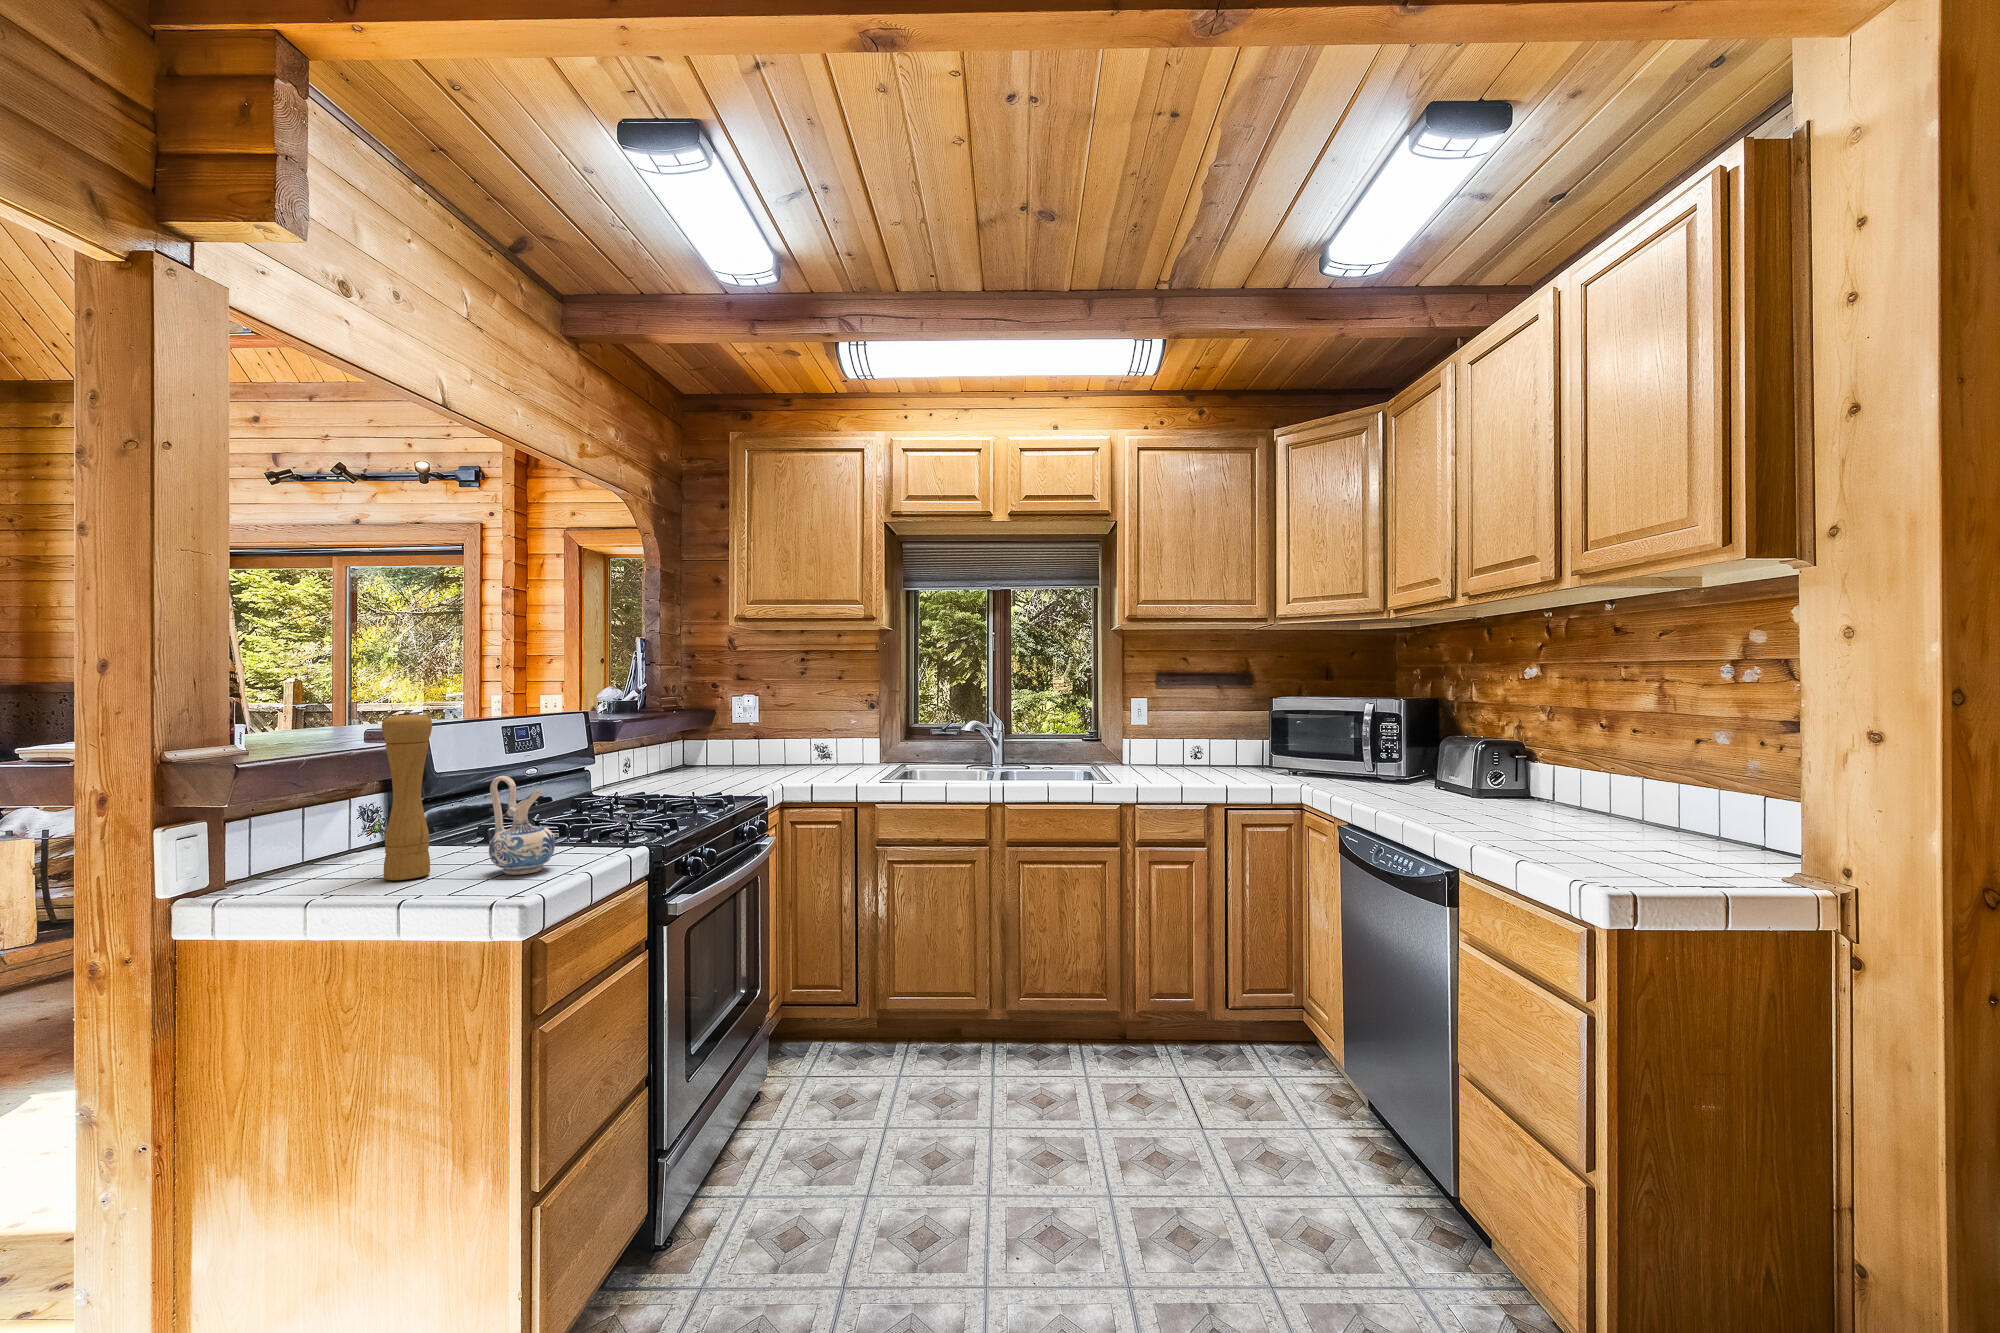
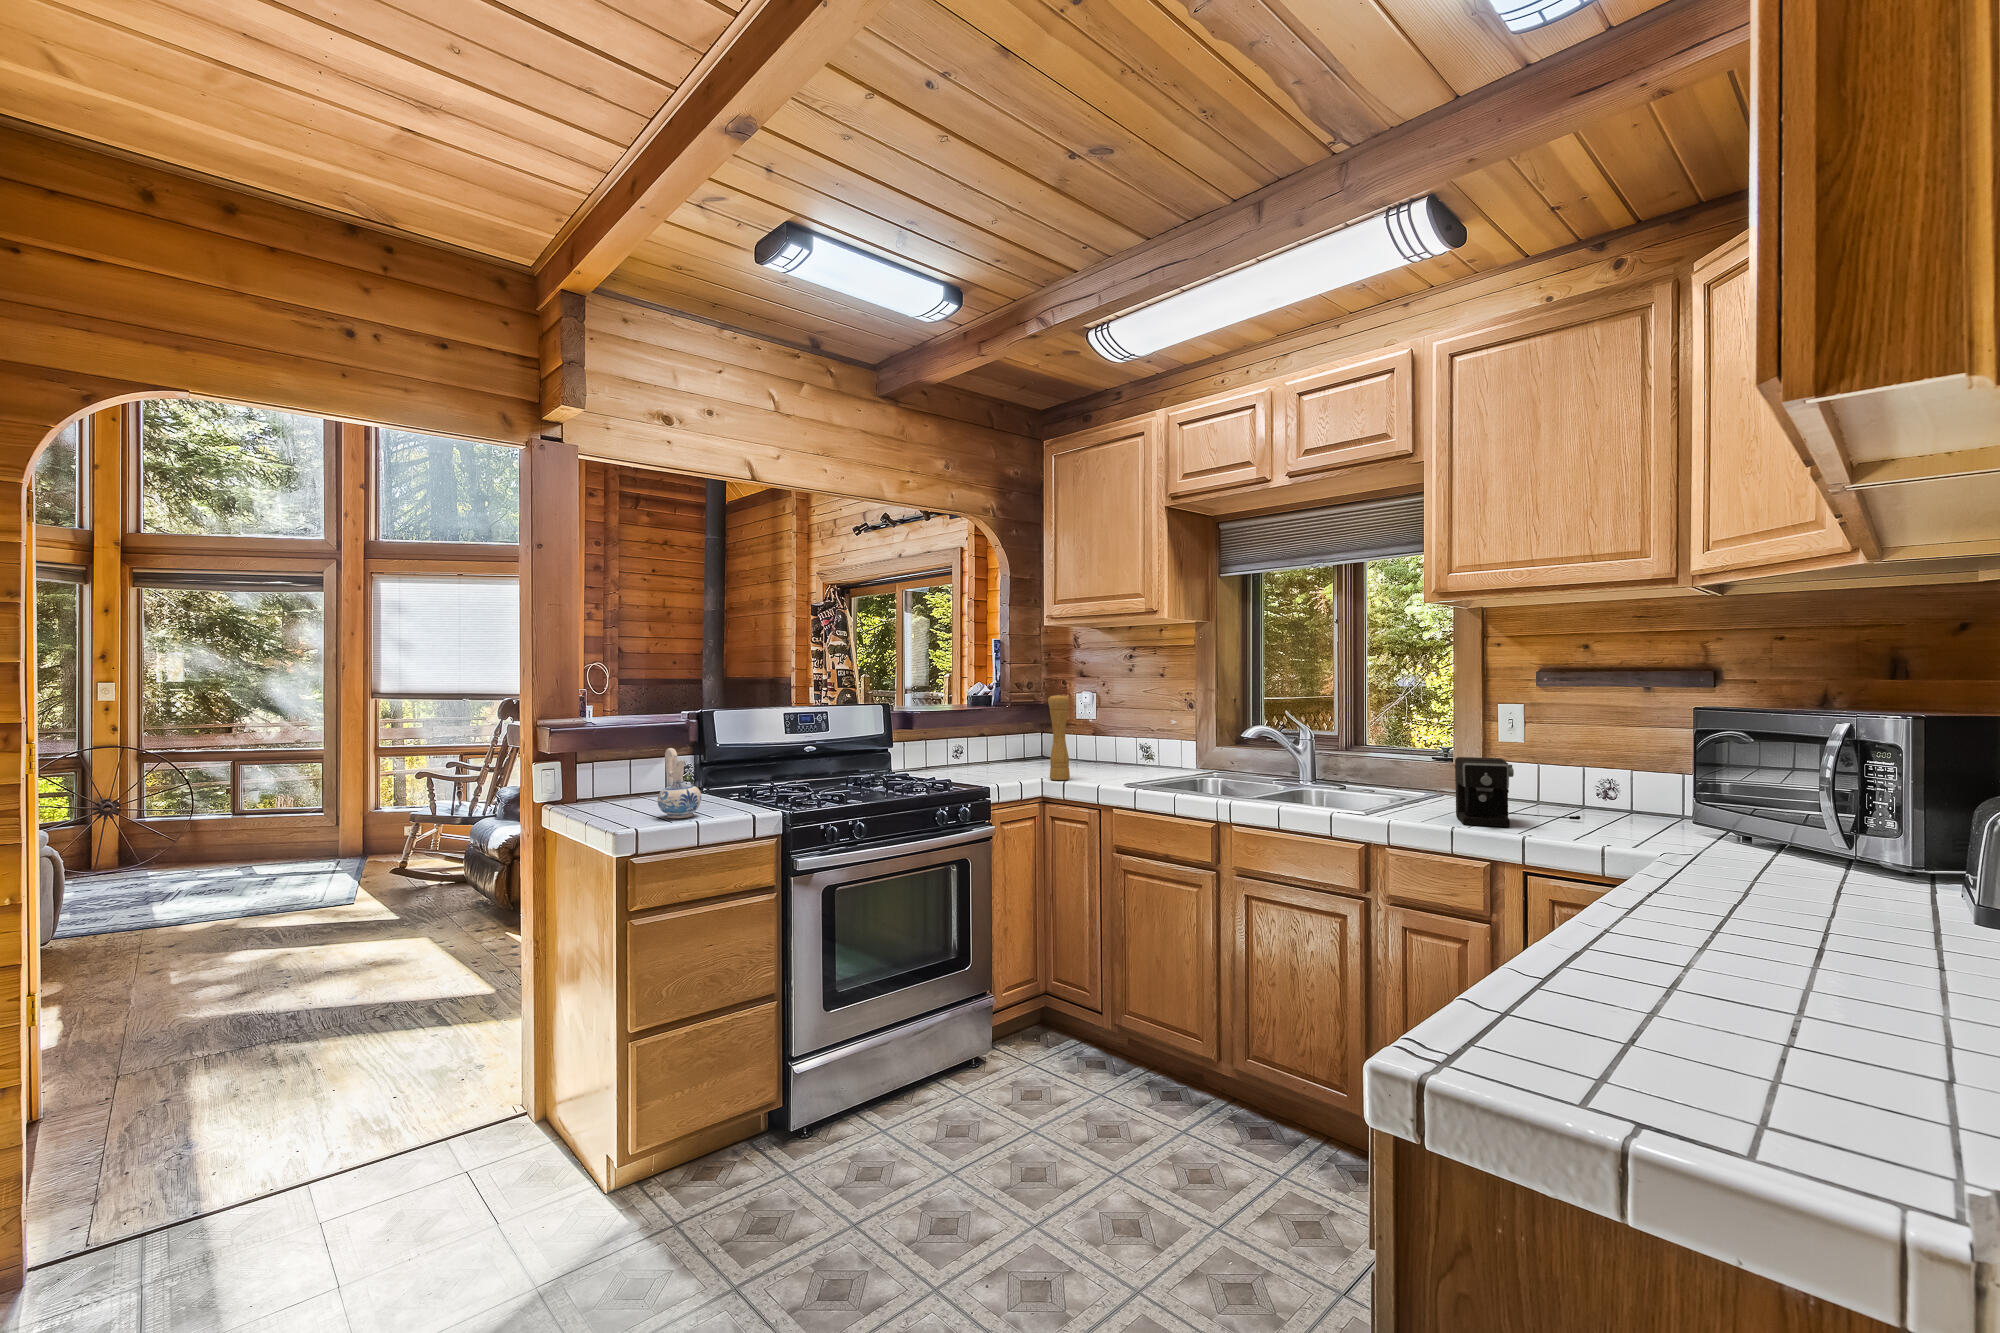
pepper mill: present [382,712,432,880] -> present [1048,694,1070,780]
coffee maker: none [1155,736,1215,784] -> present [1455,757,1581,827]

